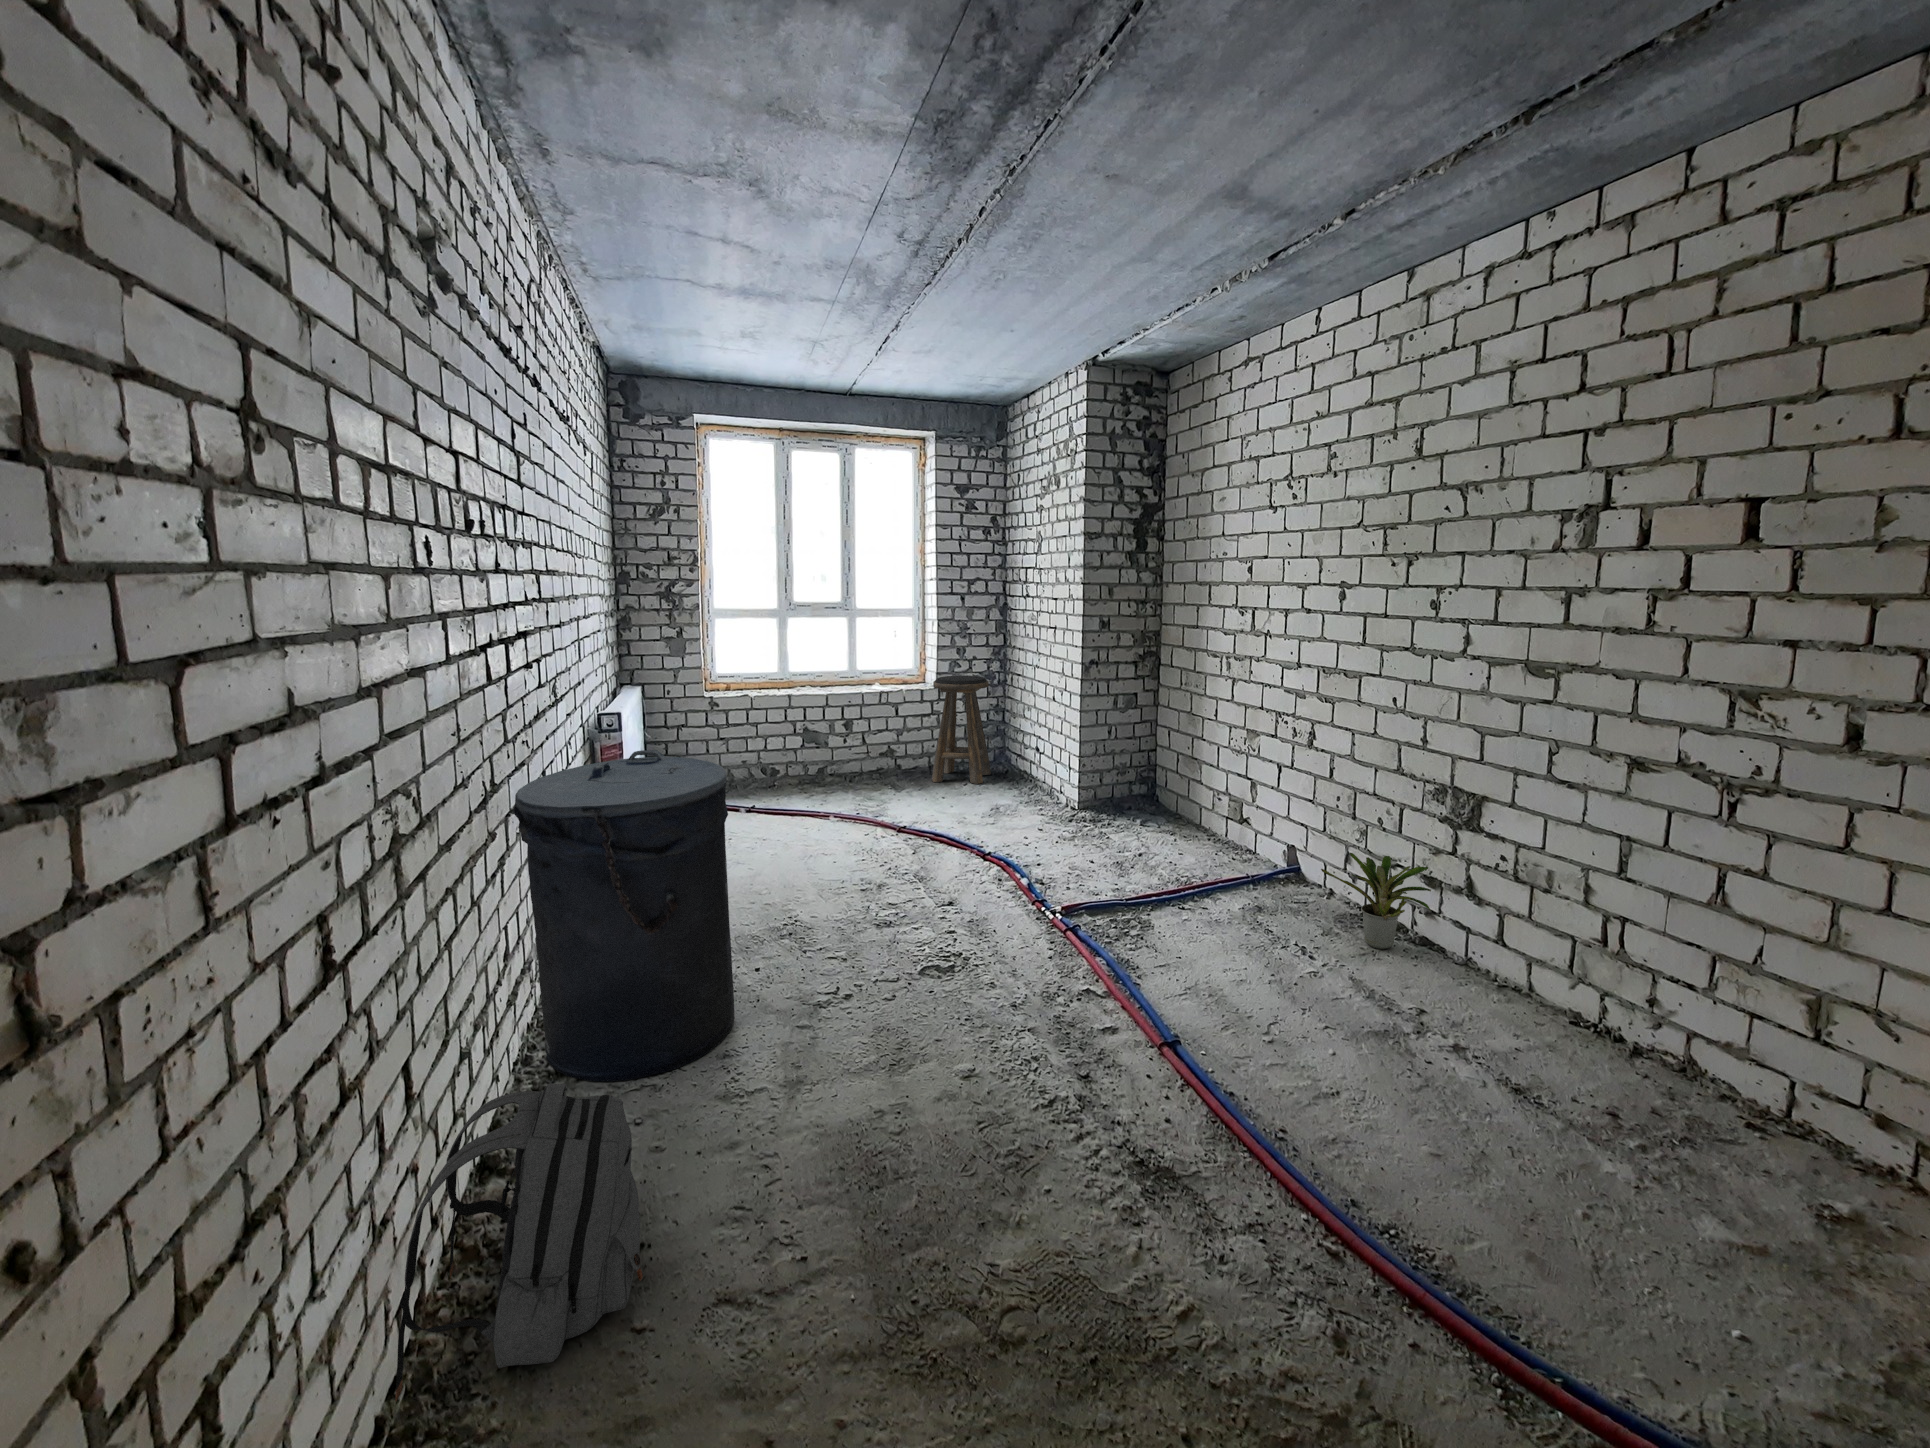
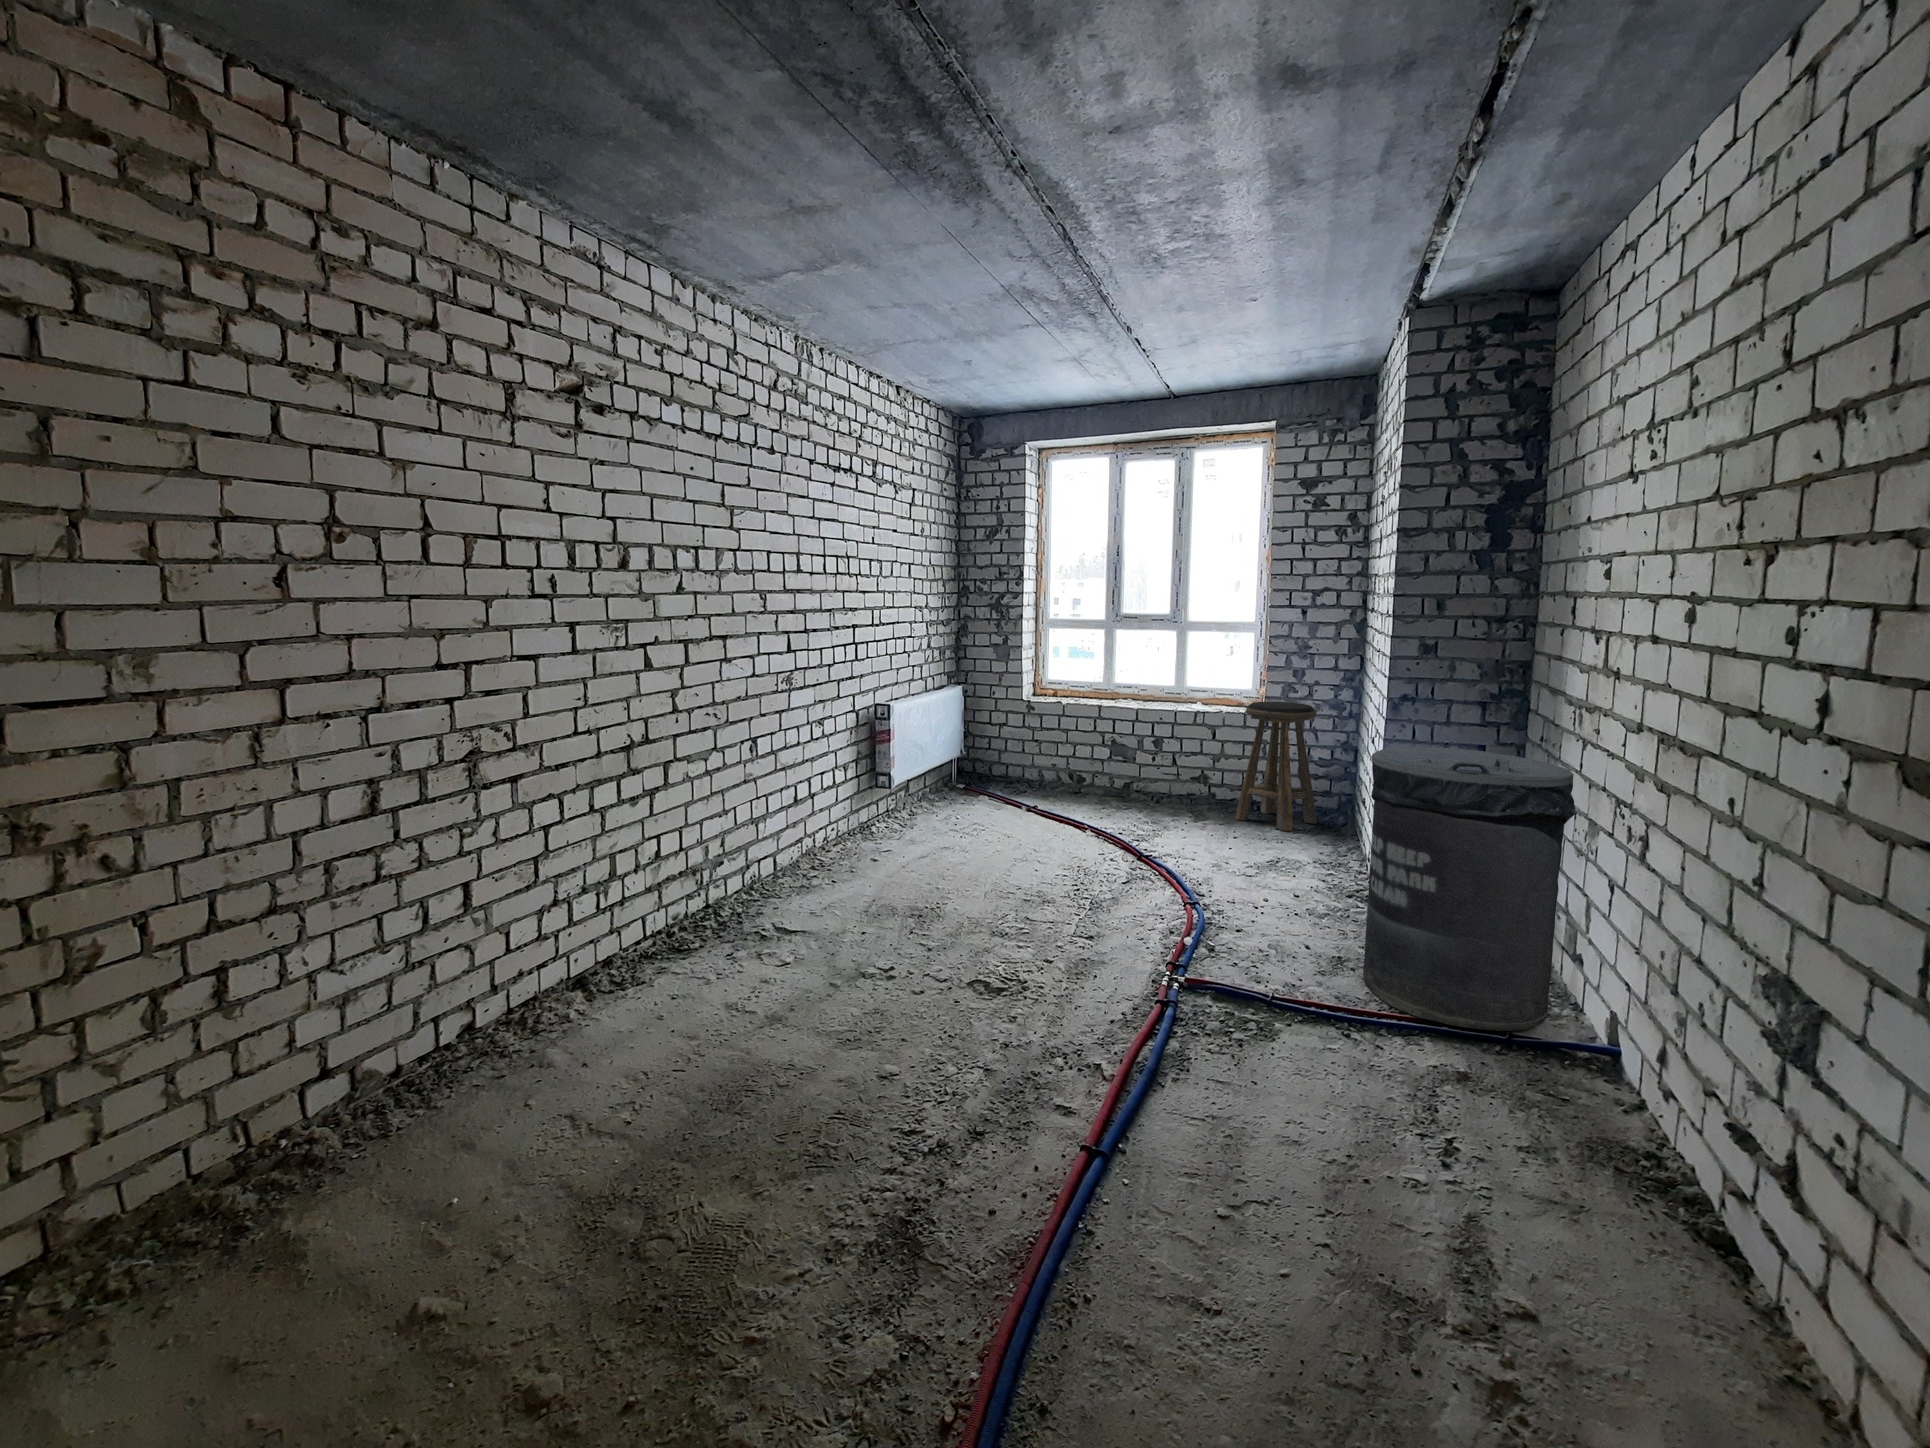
trash can: present [513,750,734,1081] -> present [1363,747,1576,1031]
potted plant: present [1321,853,1431,949] -> none [1531,1030,1726,1217]
backpack: present [395,1083,643,1401] -> none [360,944,536,1133]

